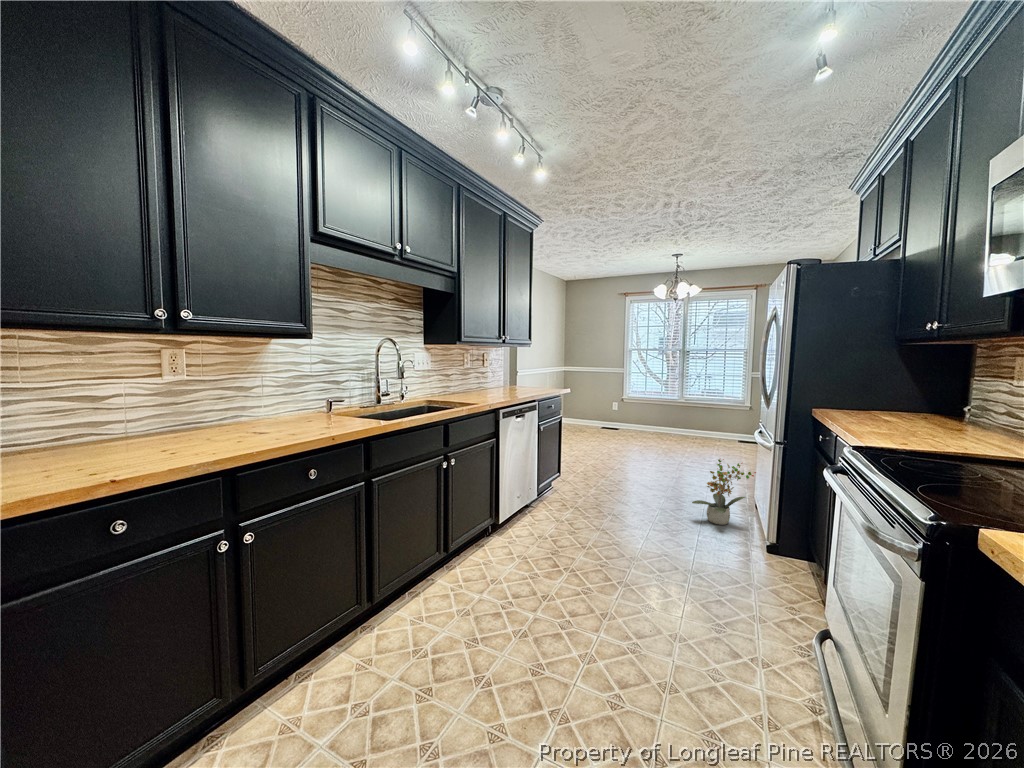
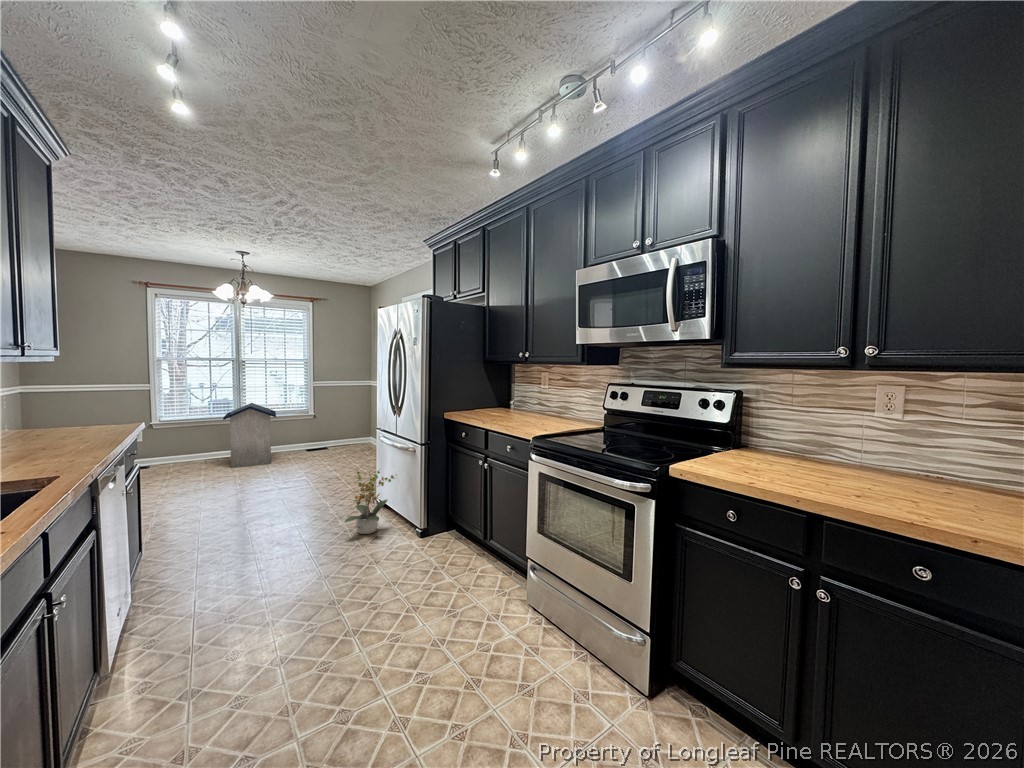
trash can: none [661,387,709,443] -> present [223,403,276,468]

